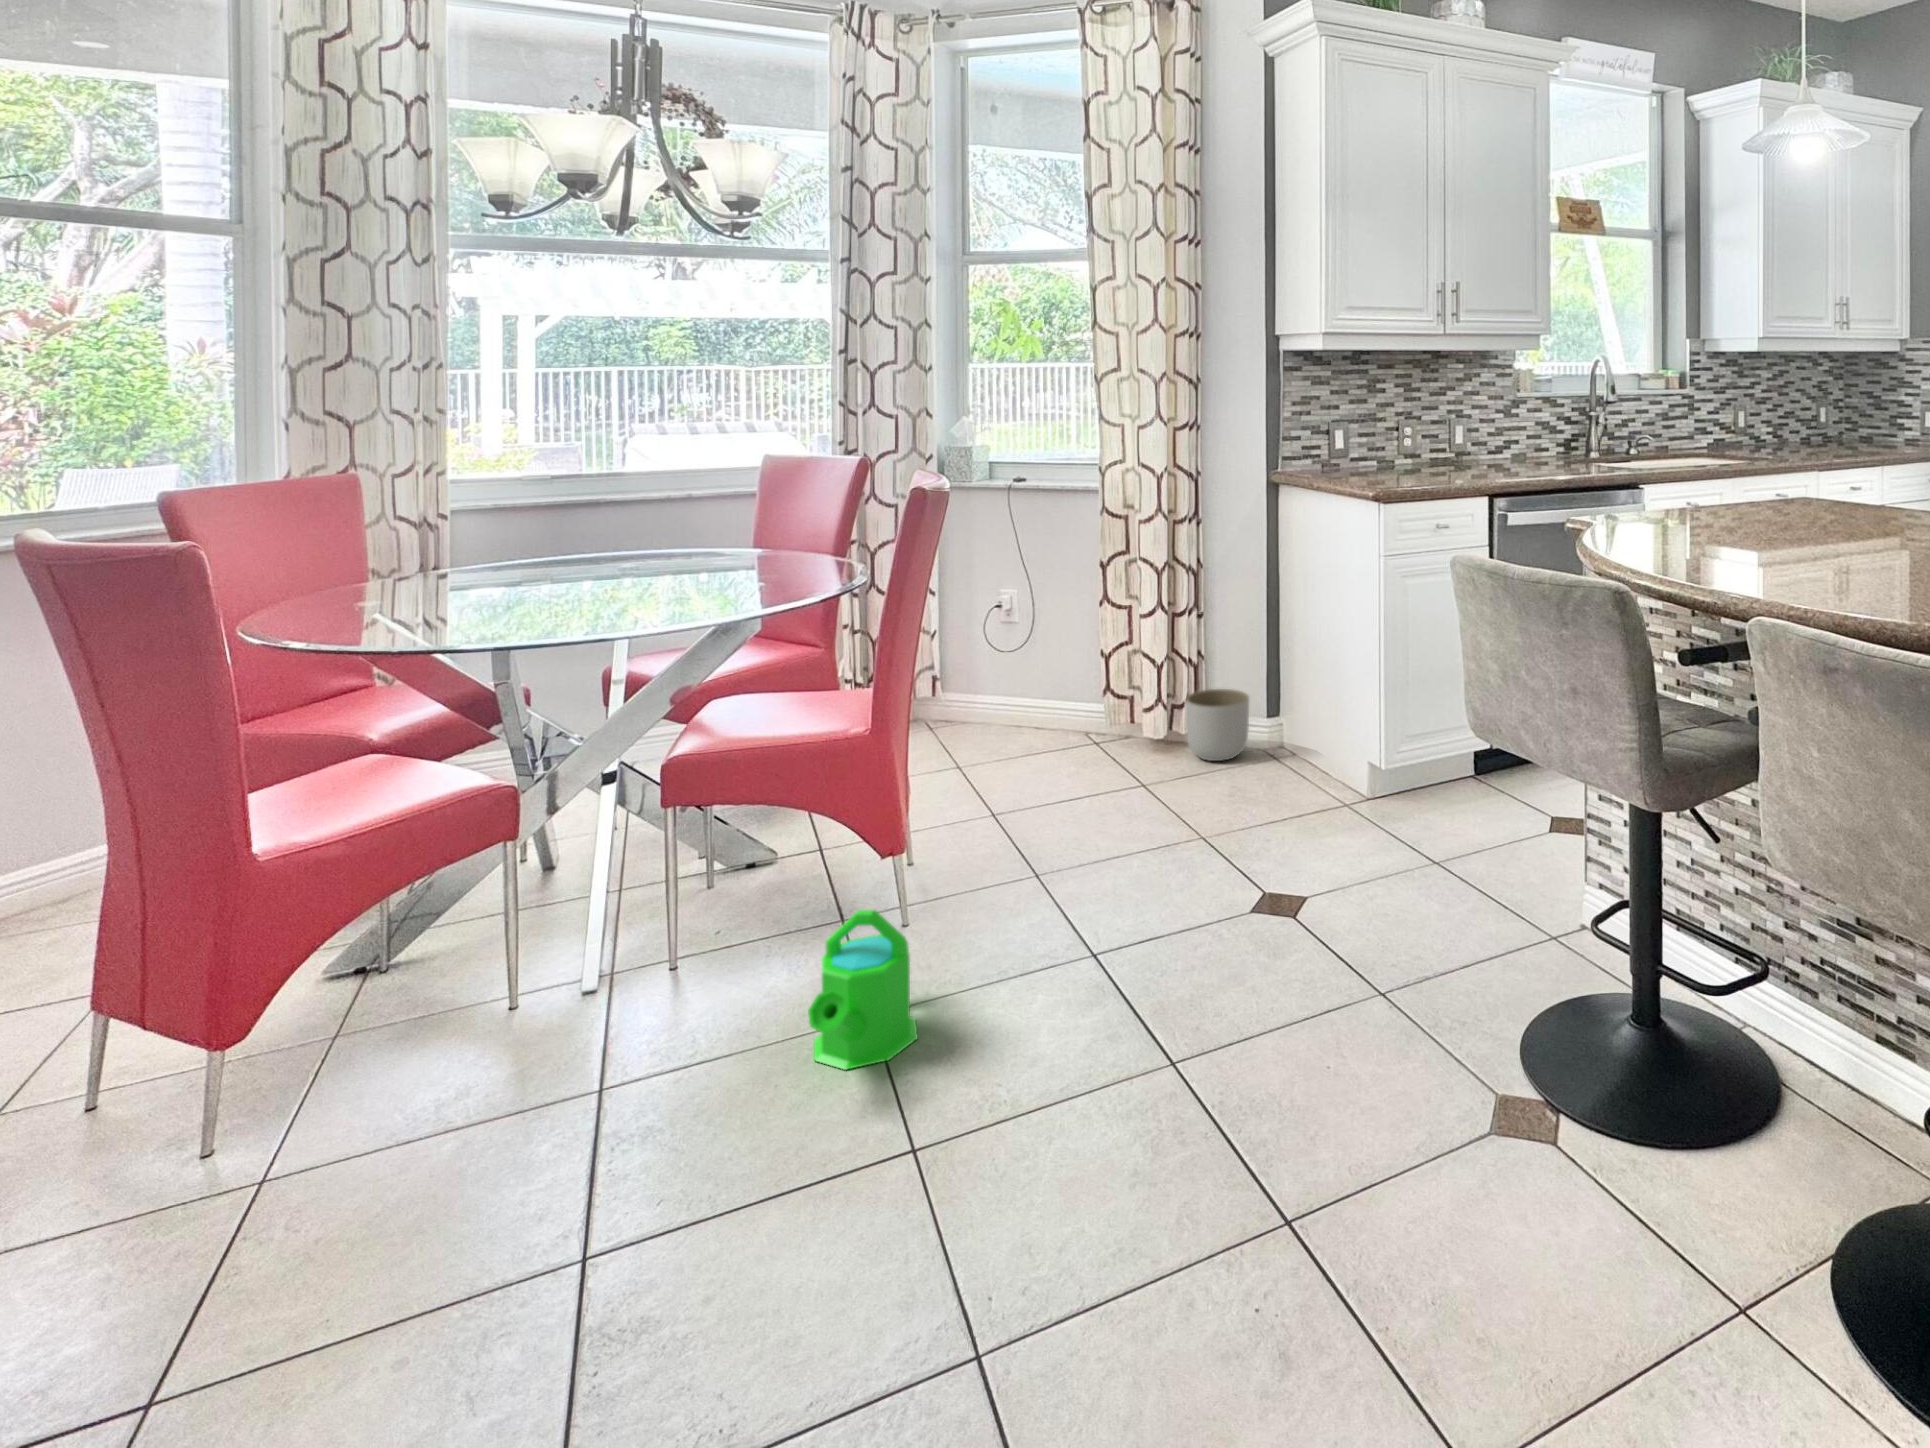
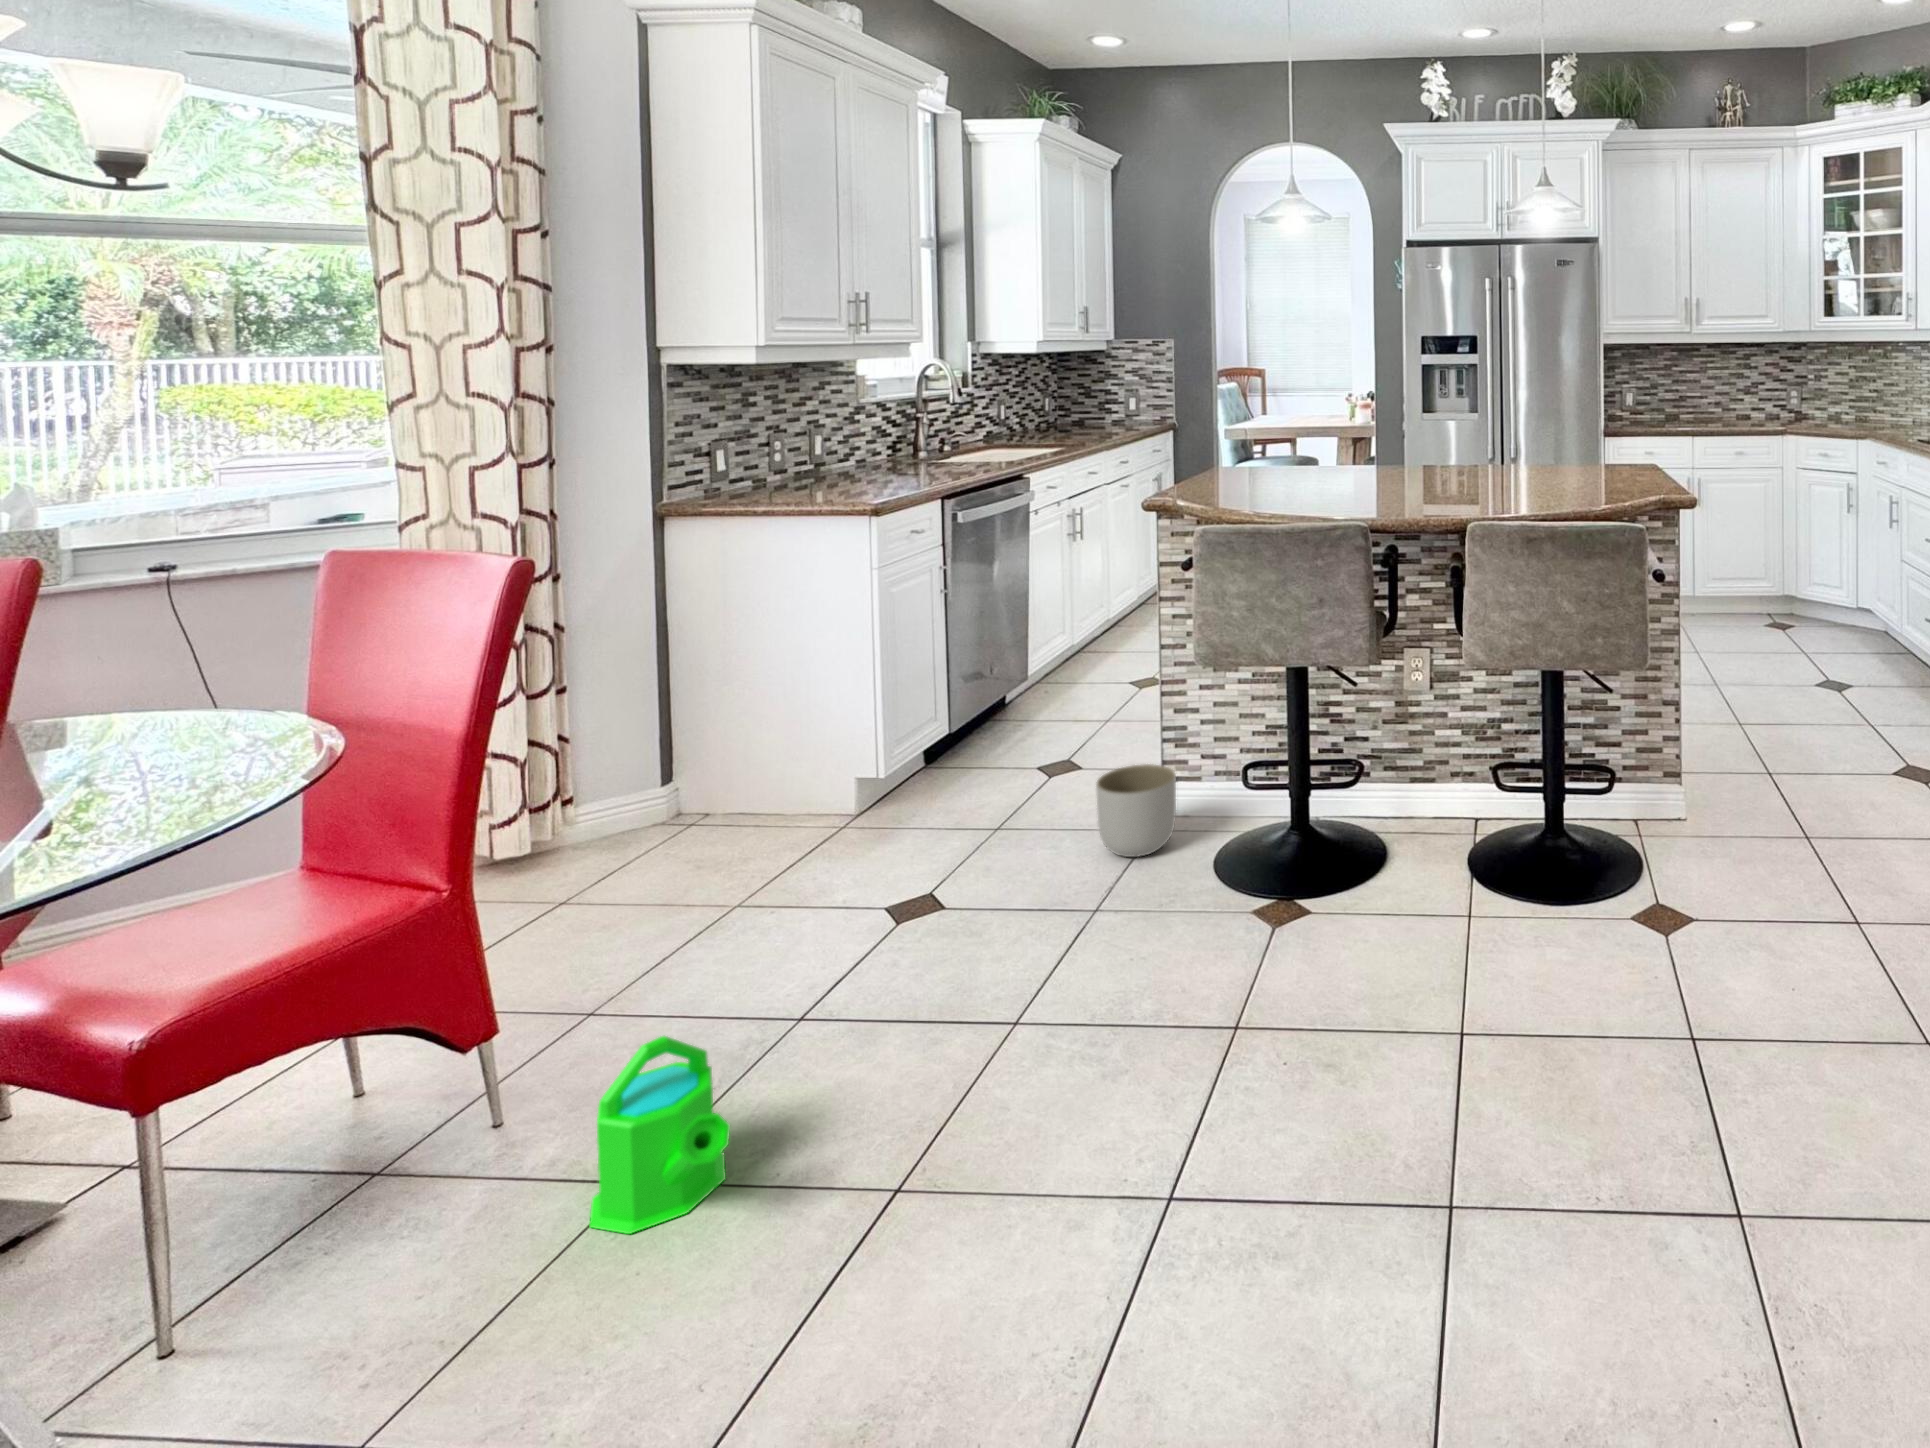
planter: present [1185,689,1249,761] -> present [1096,764,1176,857]

